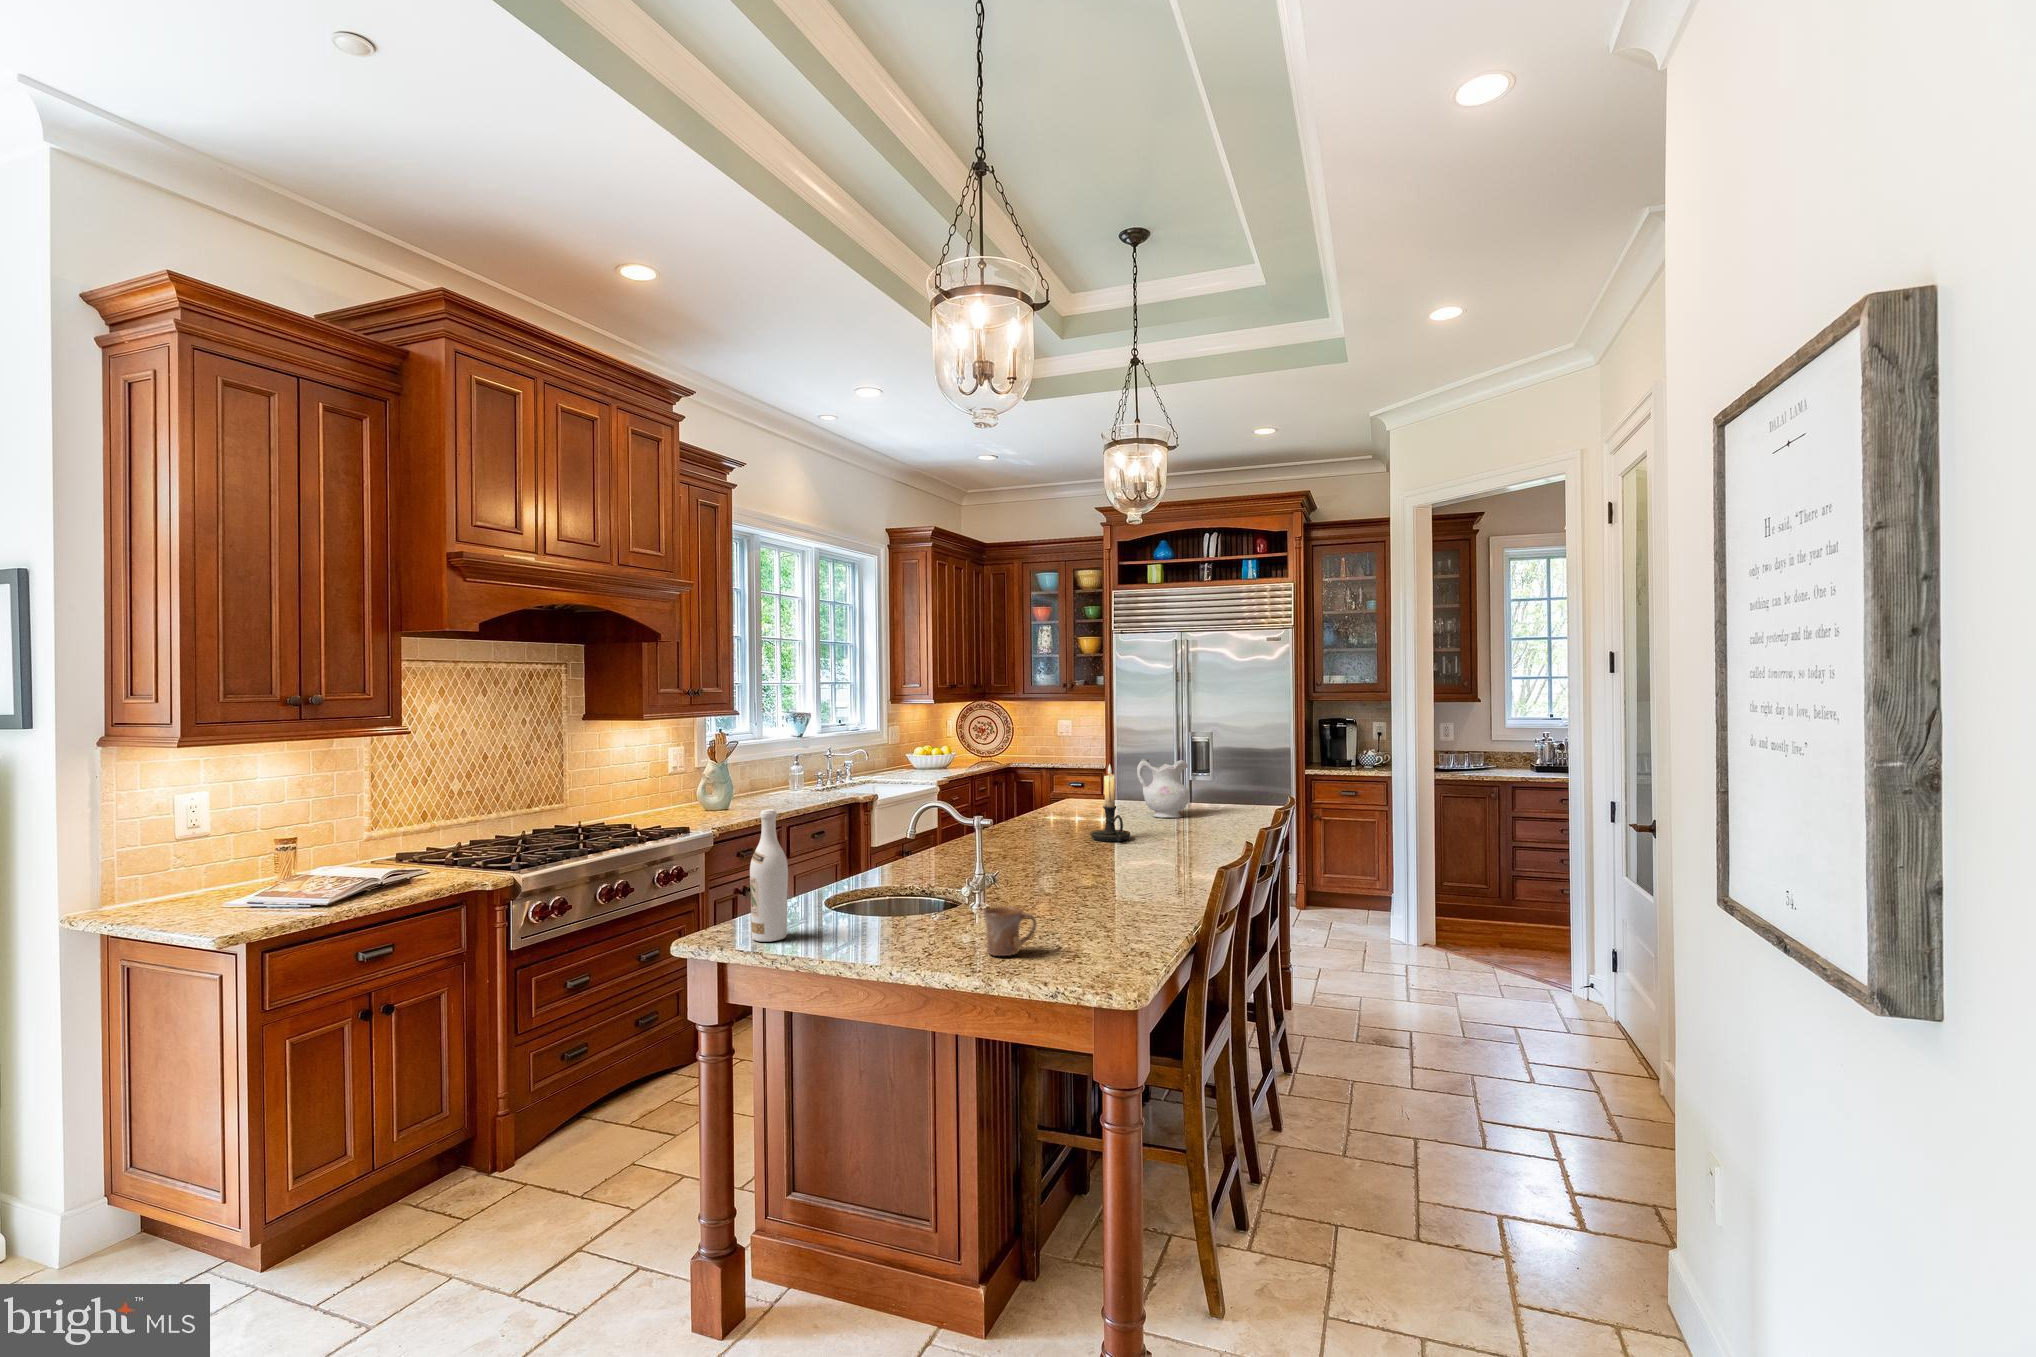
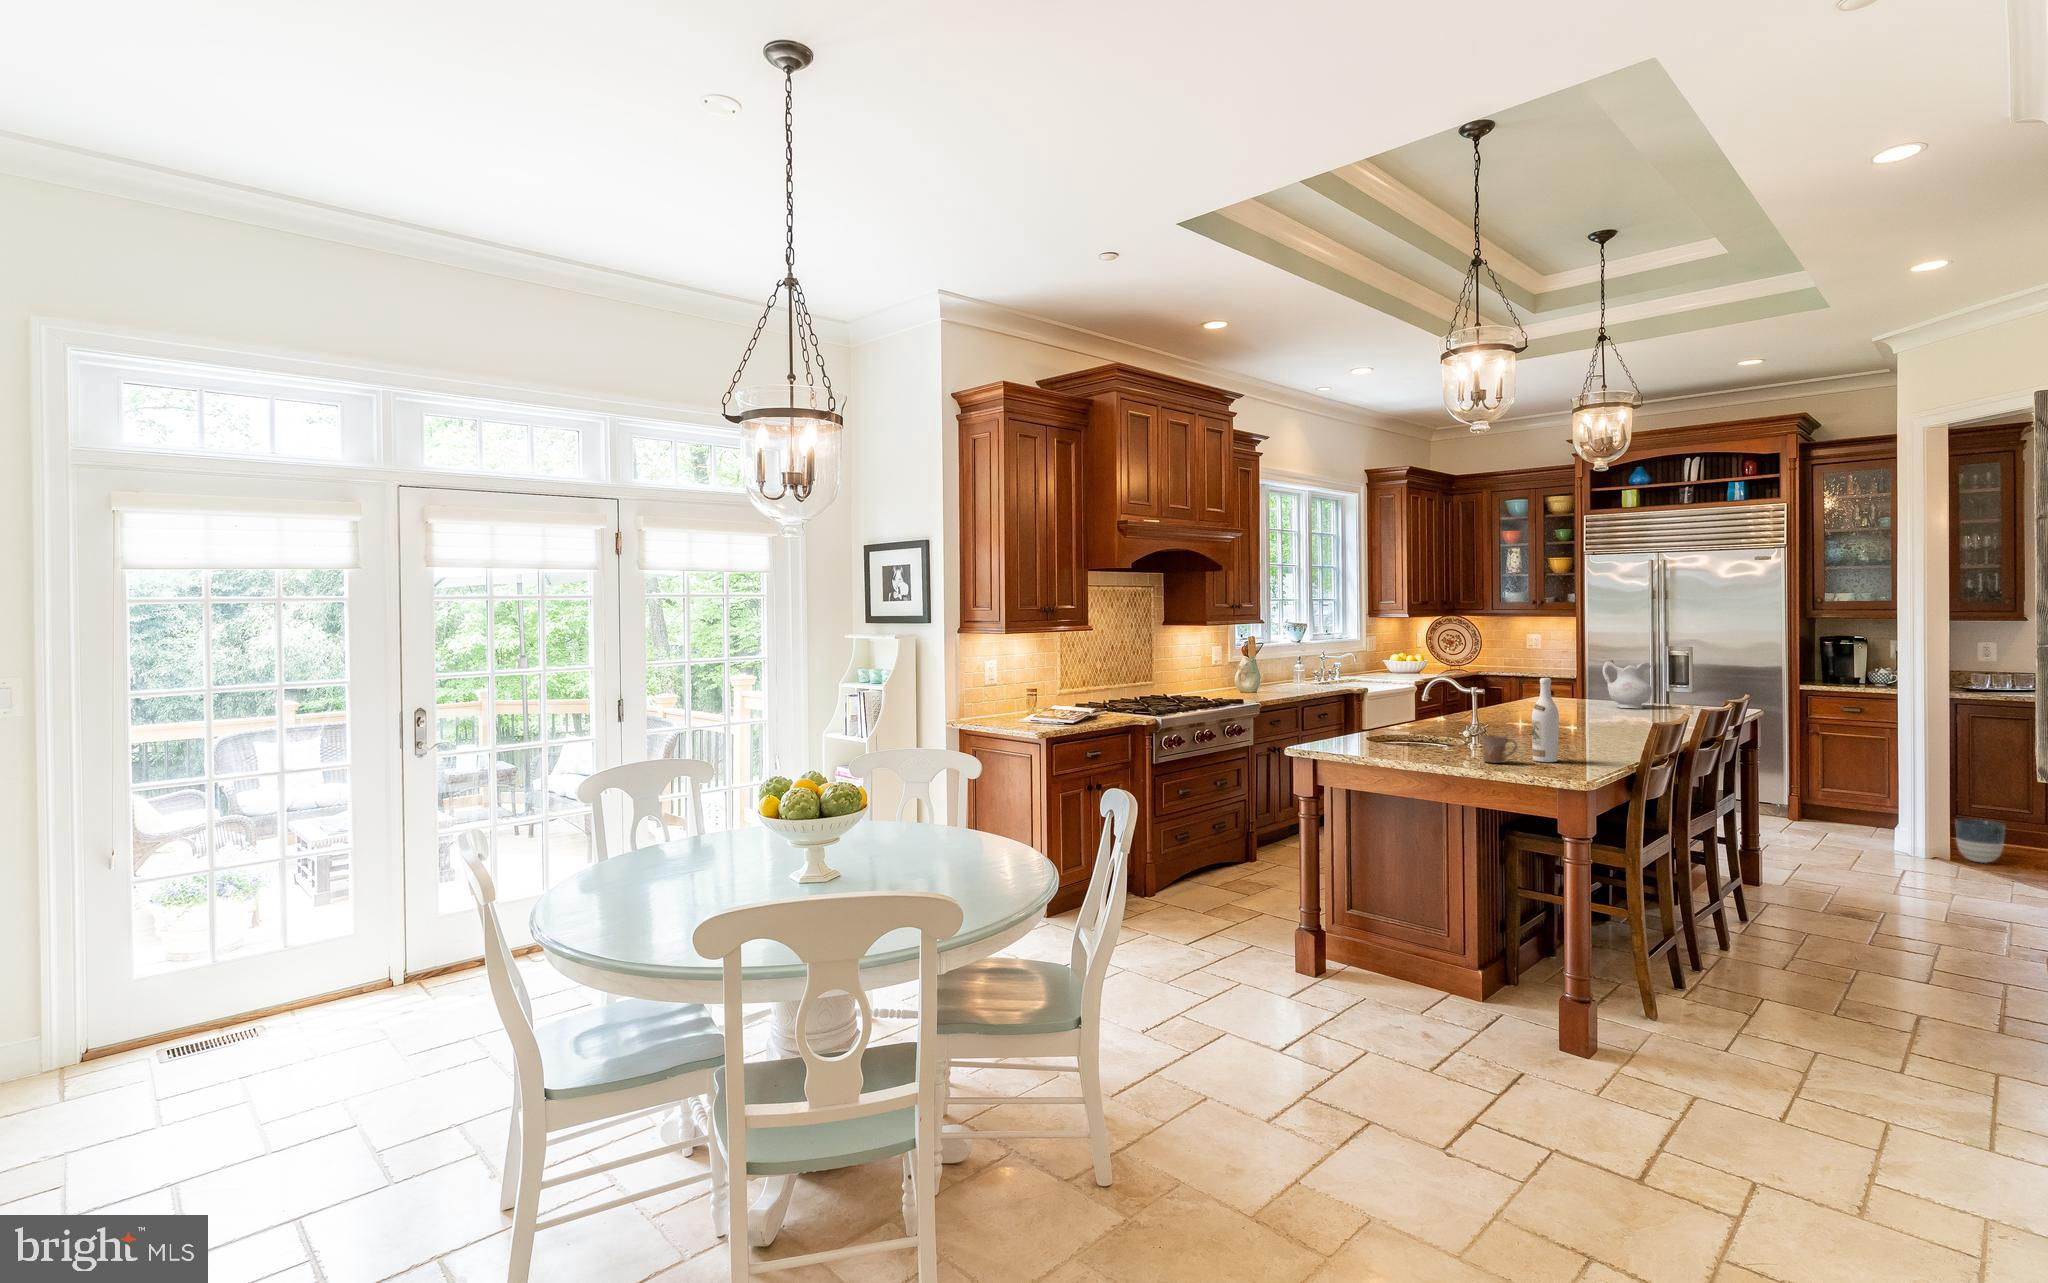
candle holder: present [1090,764,1130,842] -> none [1558,660,1593,720]
wine bottle: present [750,809,788,942] -> present [1532,678,1559,762]
planter: none [1452,909,1492,955] -> present [1955,819,2005,863]

